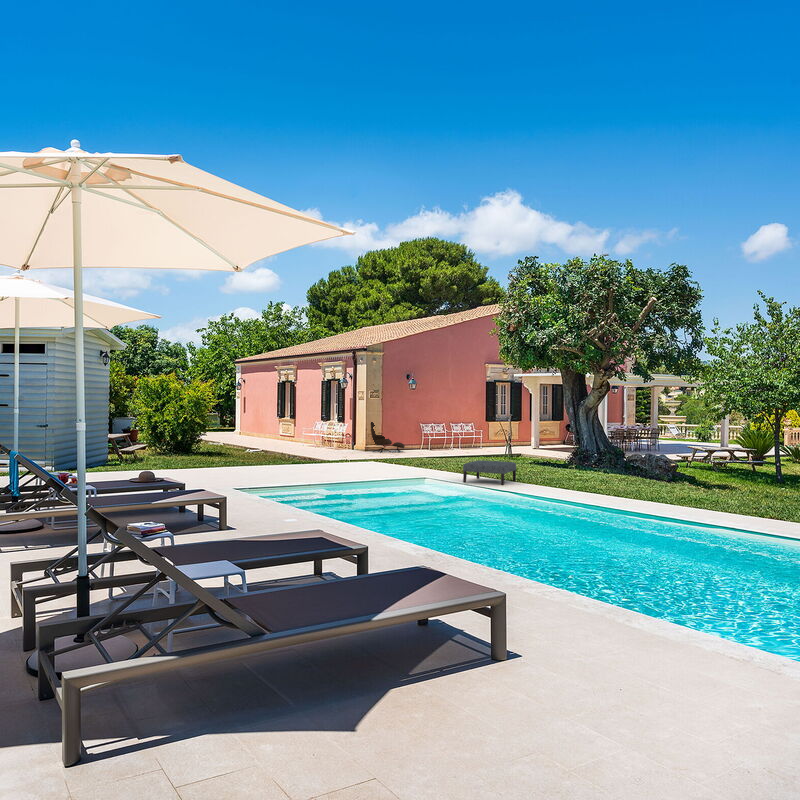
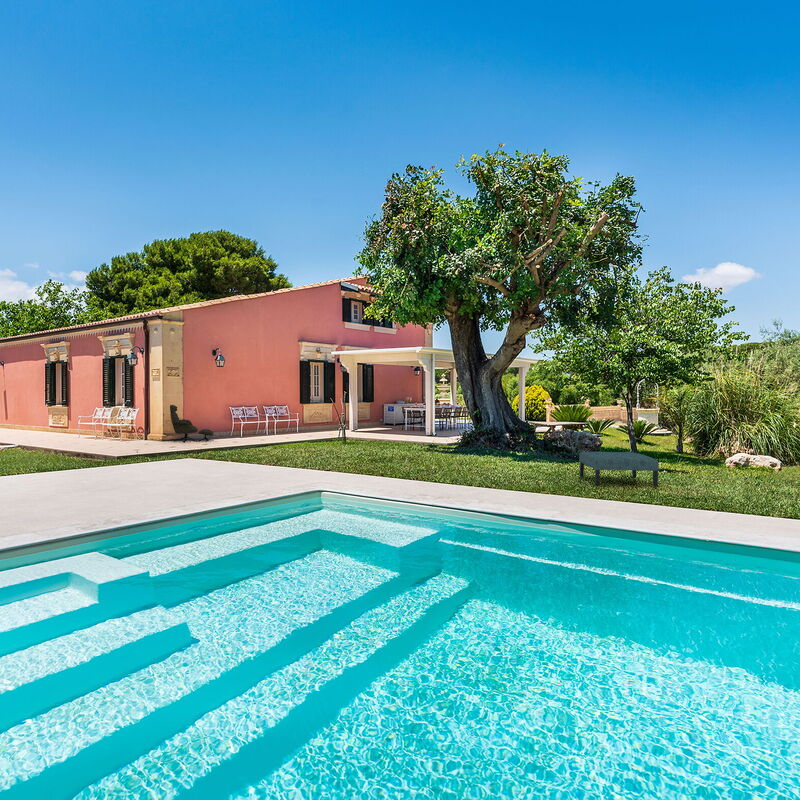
ottoman: present [463,460,516,485] -> present [579,452,659,487]

